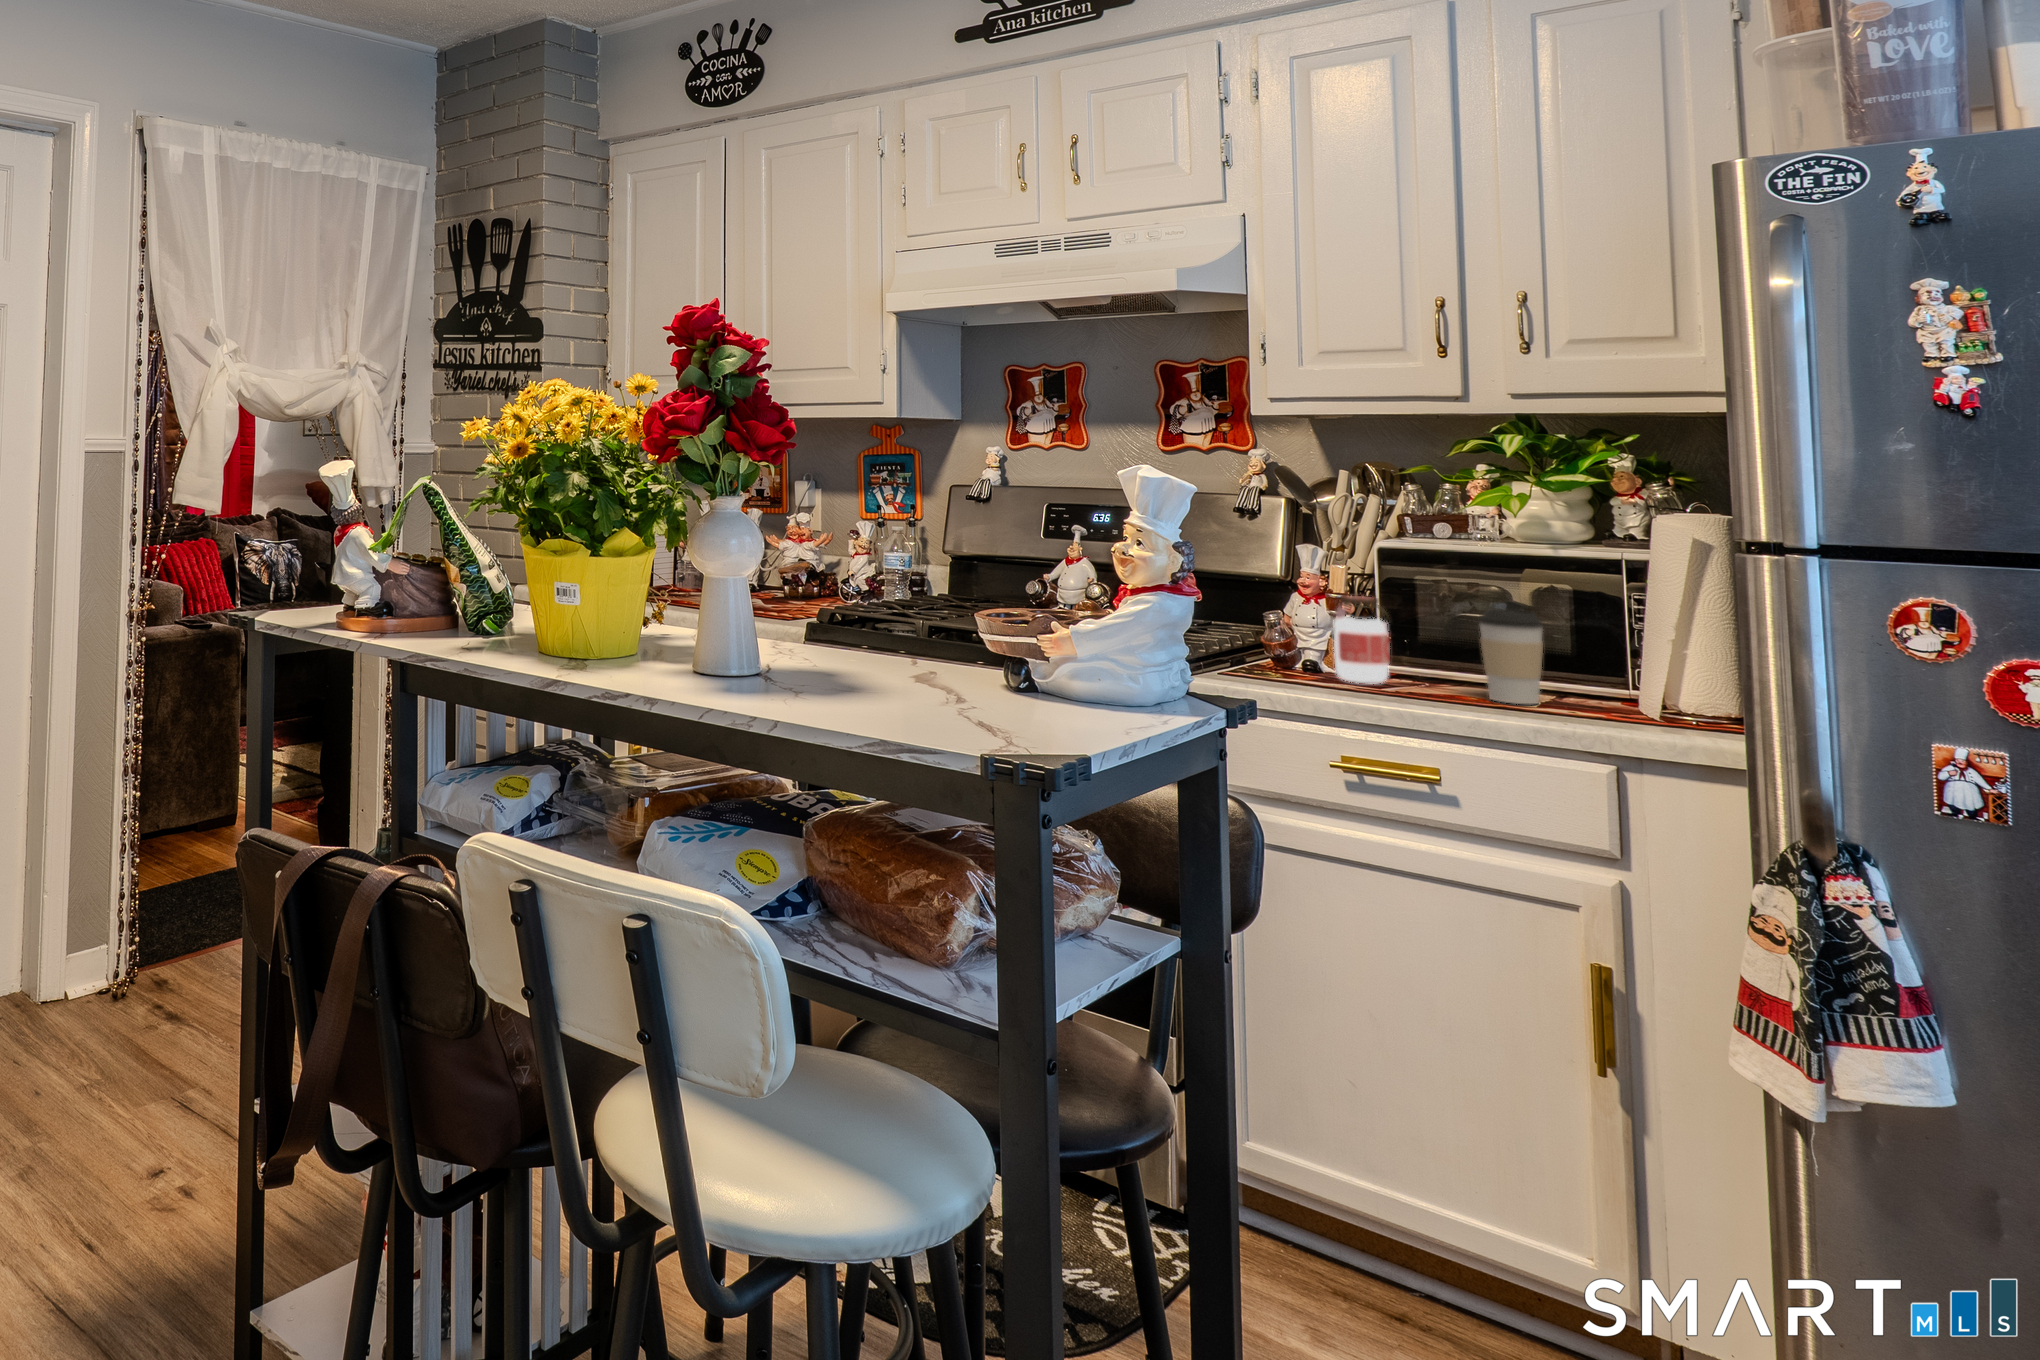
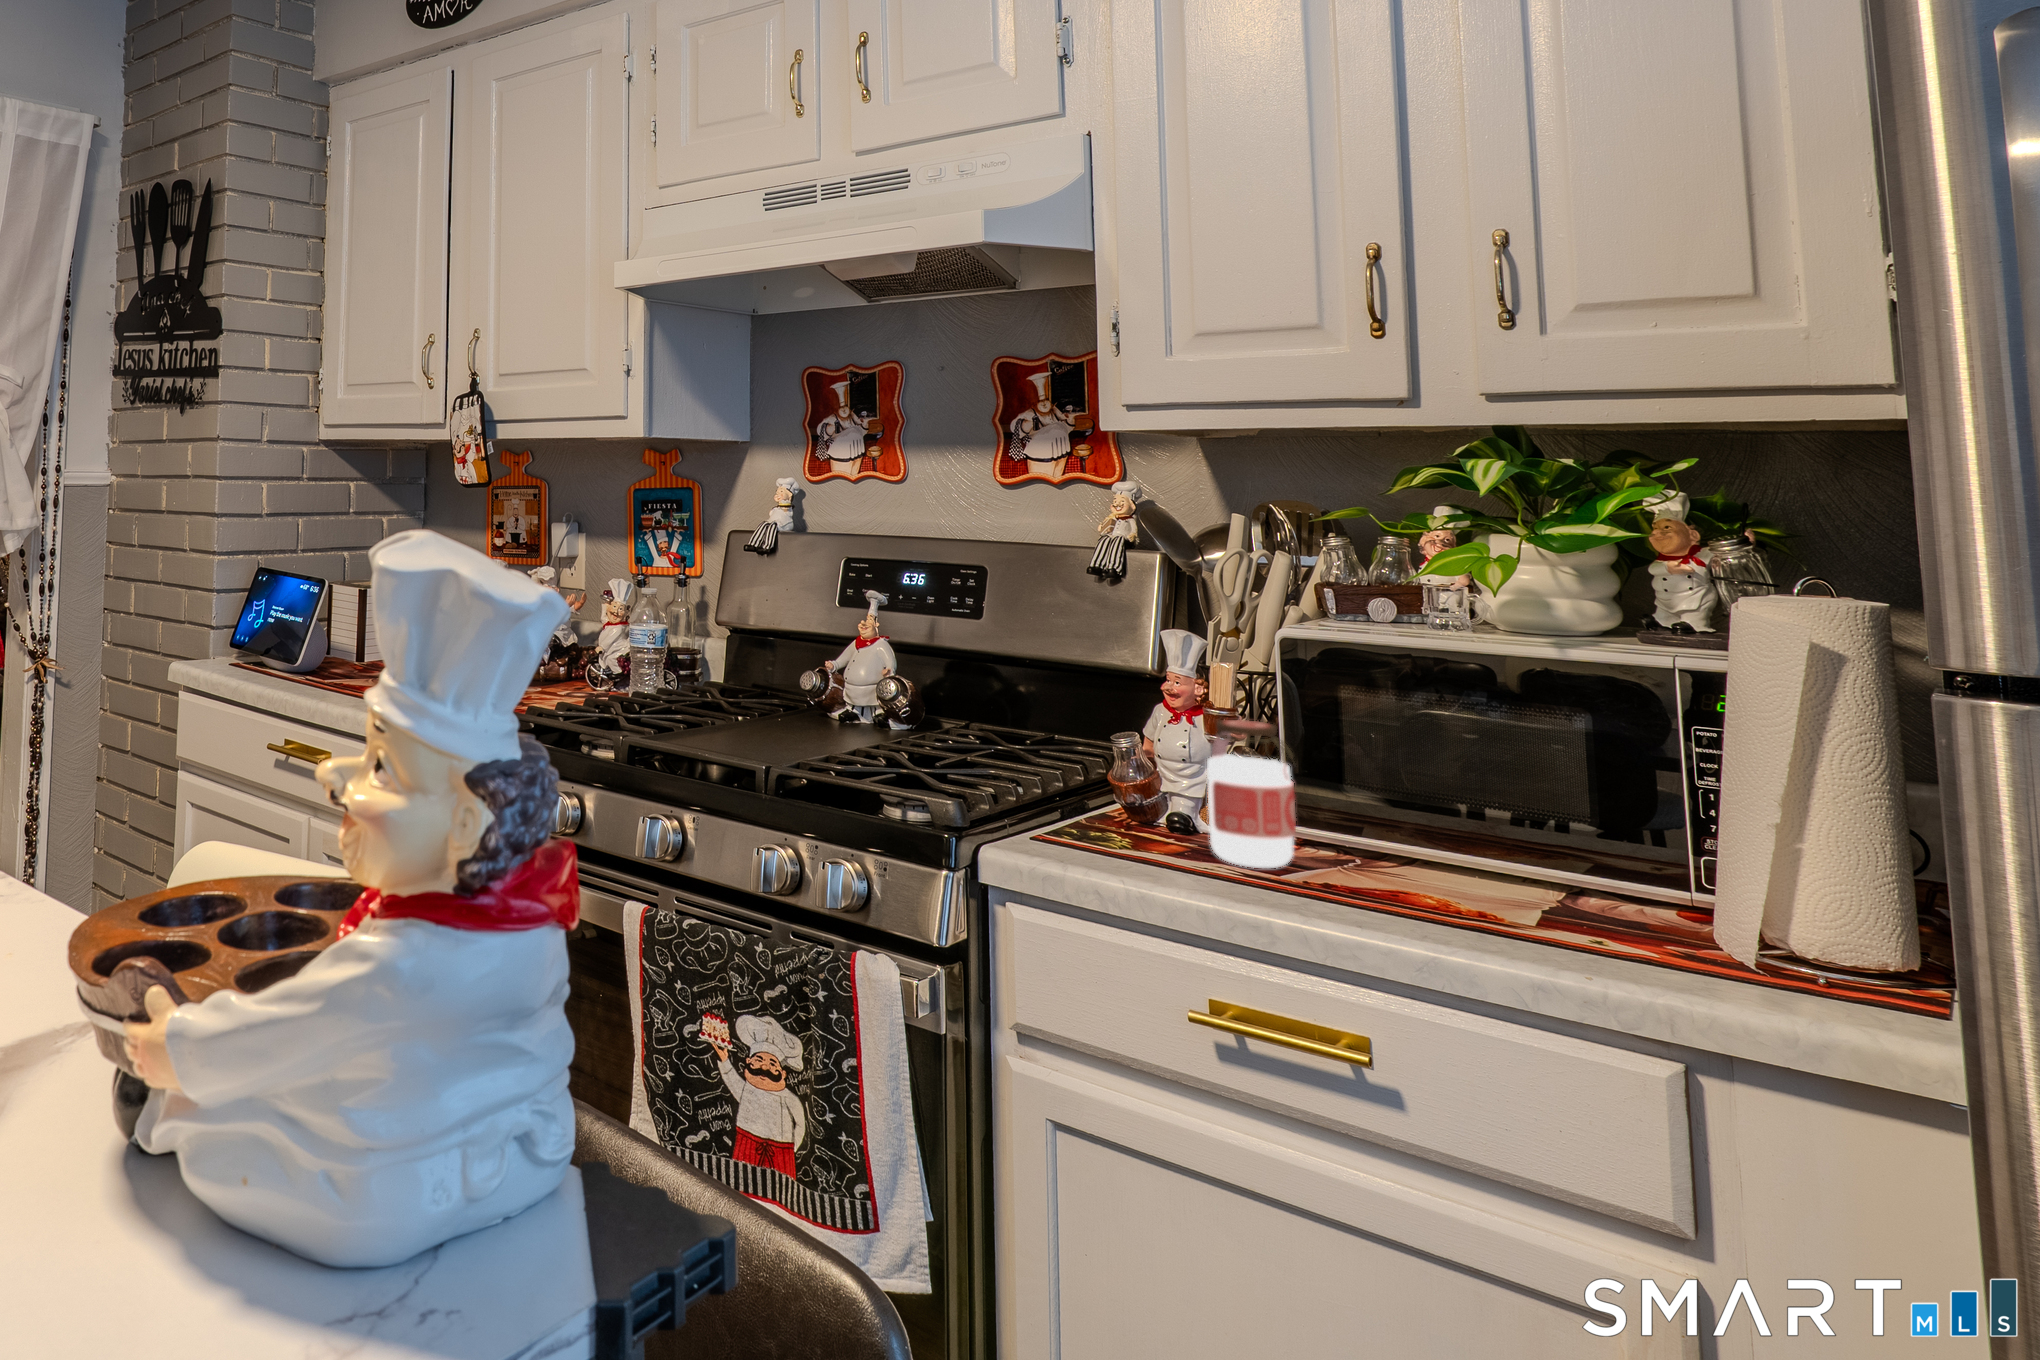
coffee cup: present [1479,609,1543,704] -> none [1433,753,1545,923]

